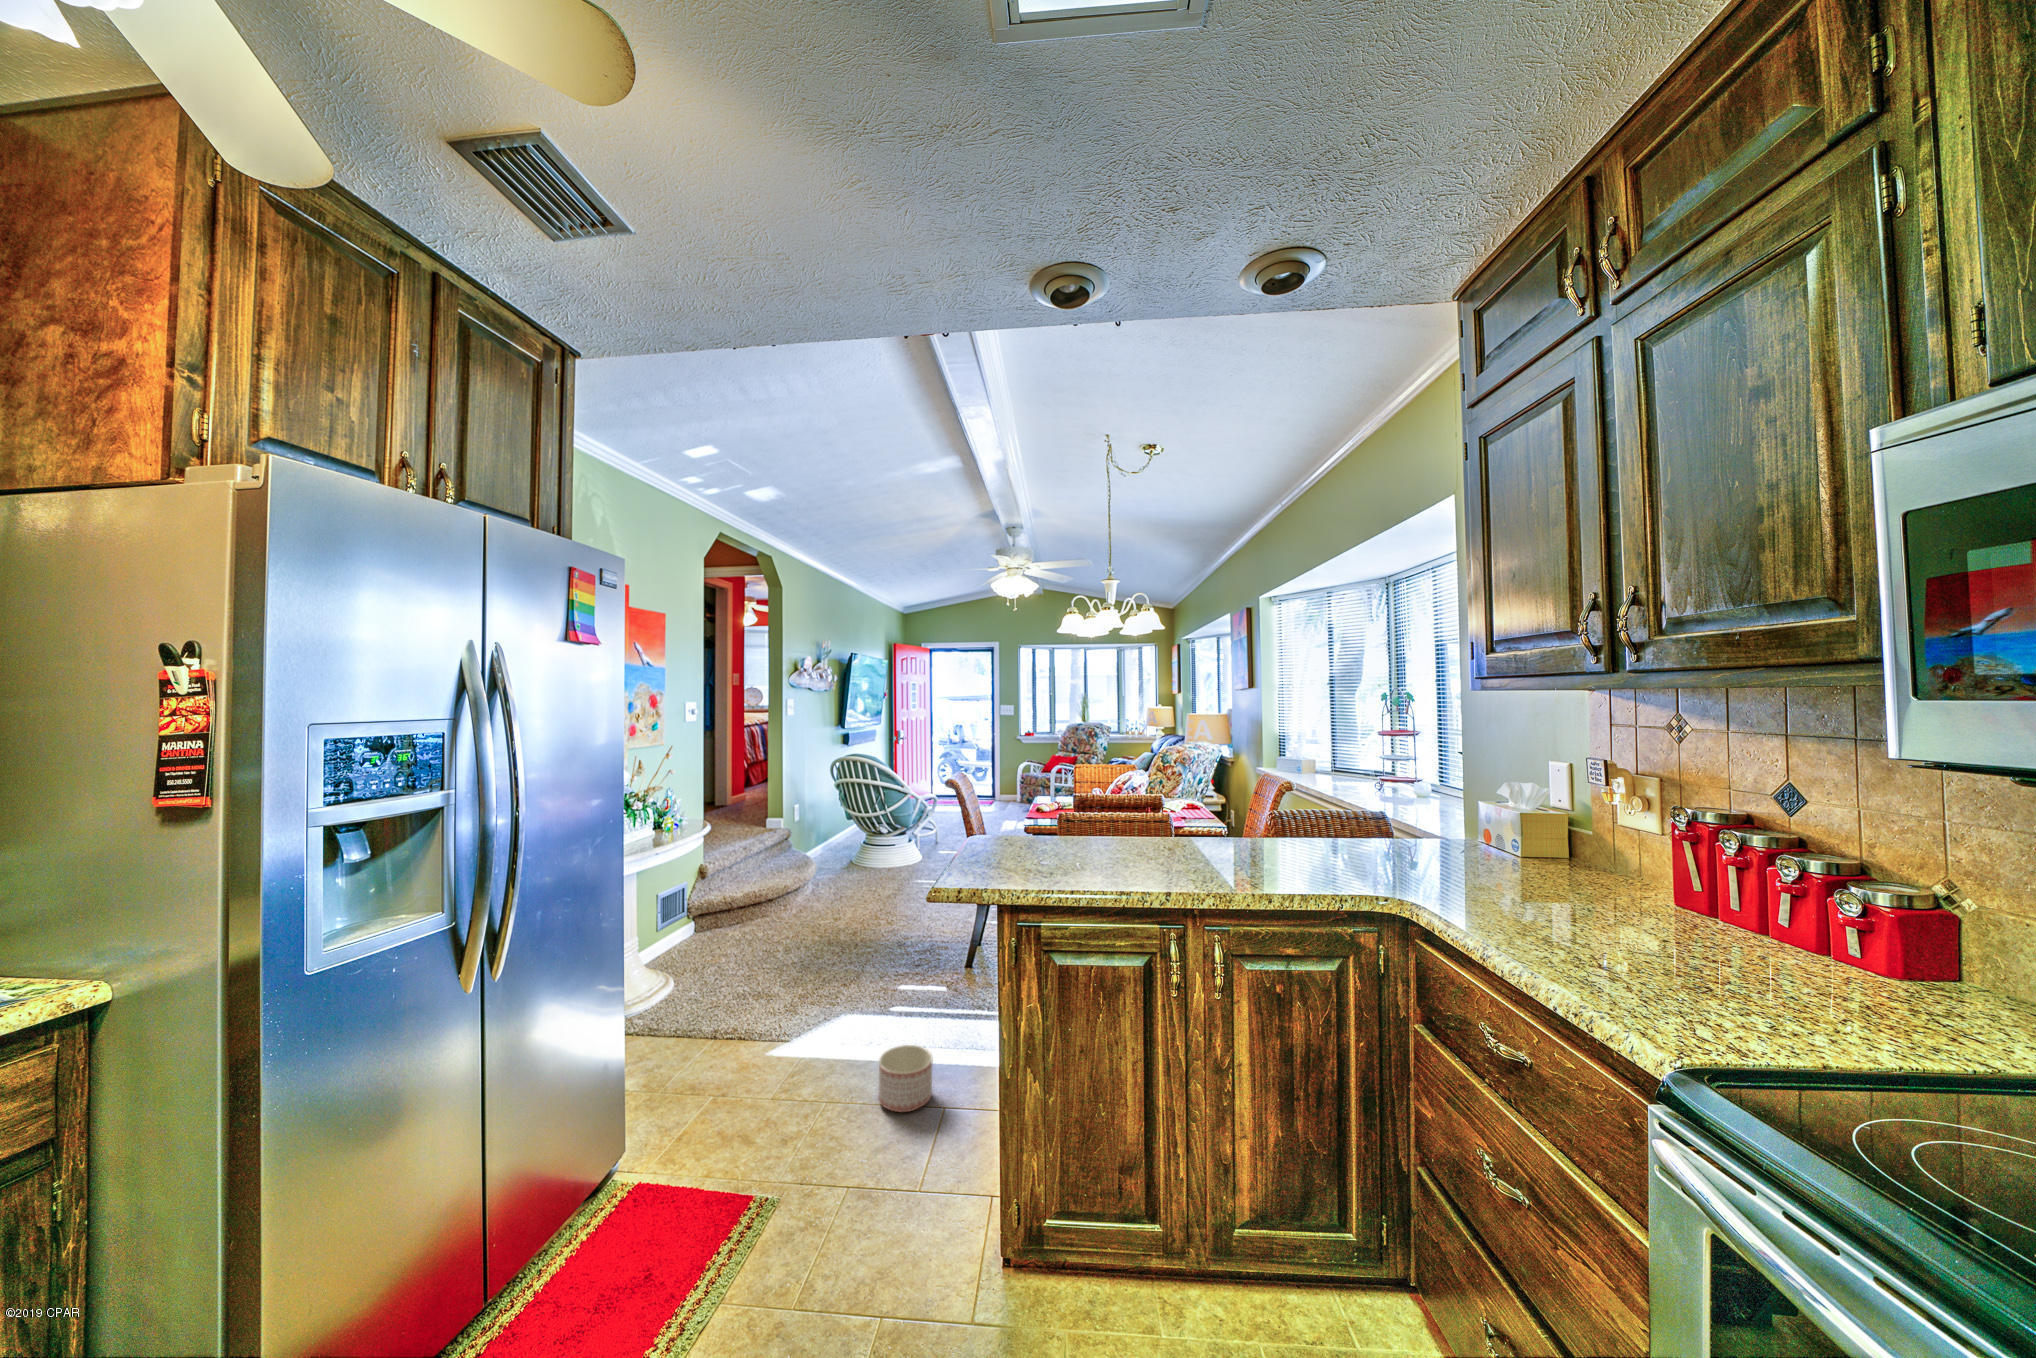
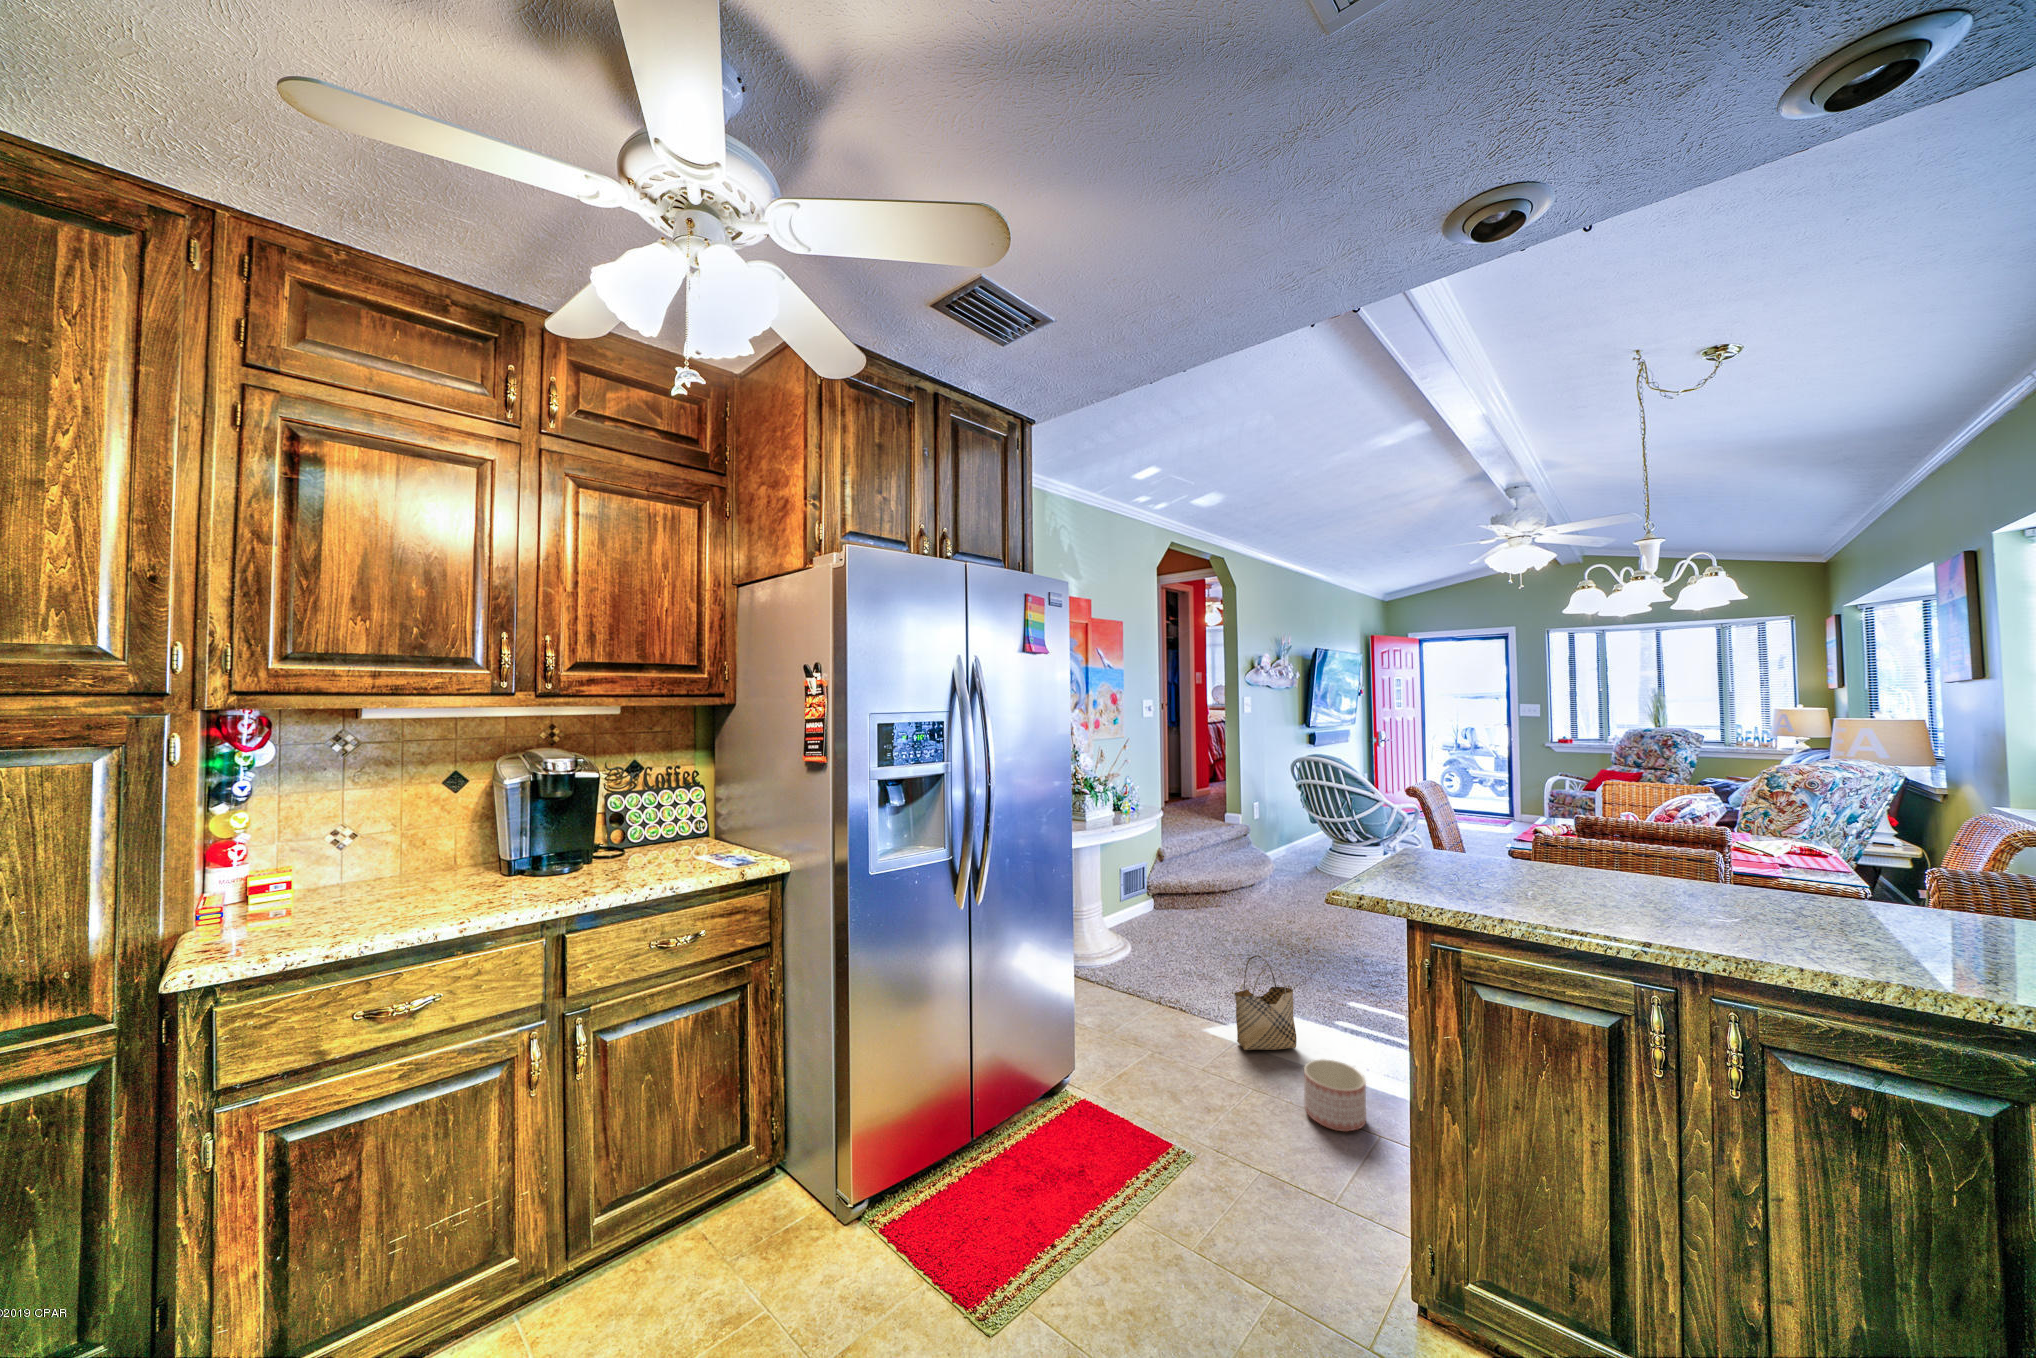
woven basket: none [804,961,862,1061] -> present [1234,956,1297,1050]

